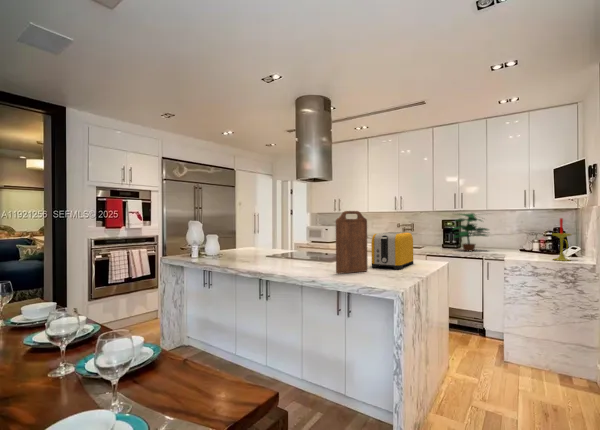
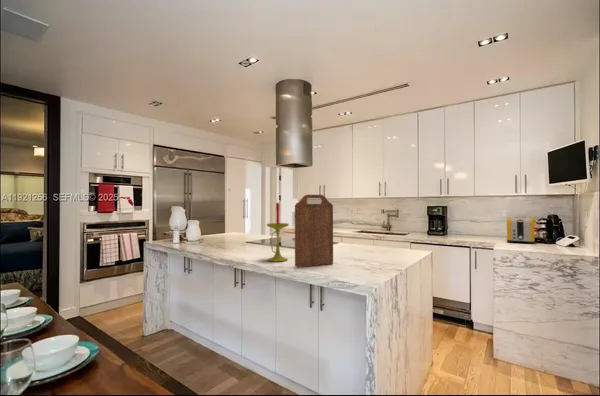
potted plant: present [454,213,489,251] -> none [438,200,478,239]
candle: present [552,218,571,261] -> present [267,203,289,262]
toaster: present [371,232,413,269] -> present [507,217,535,244]

